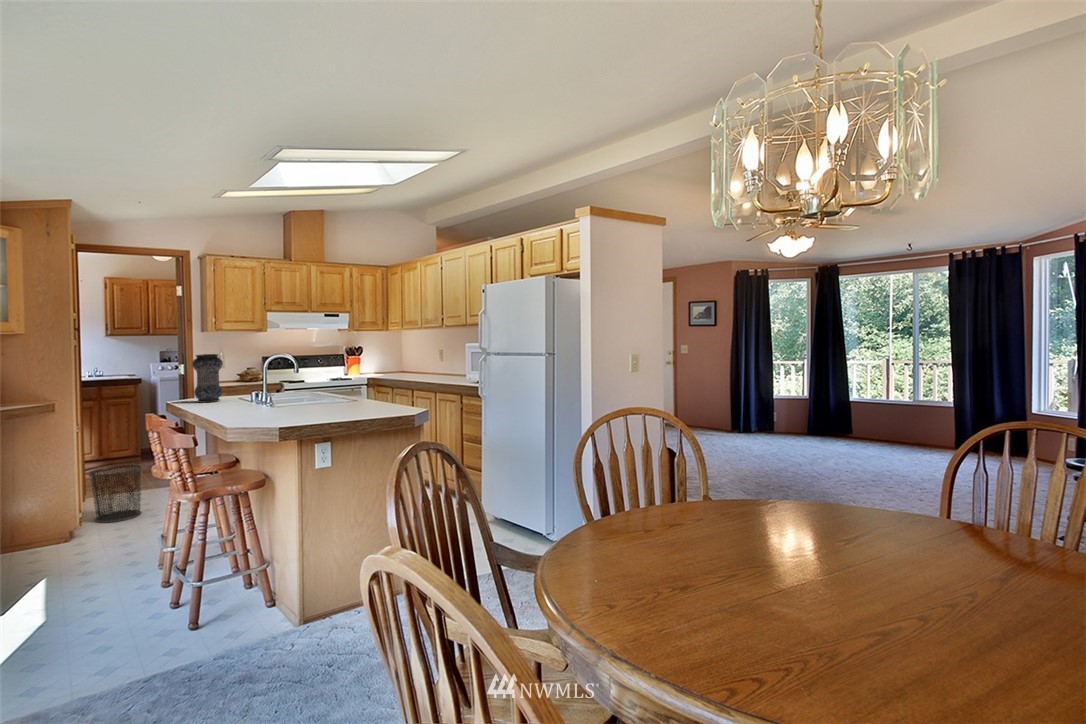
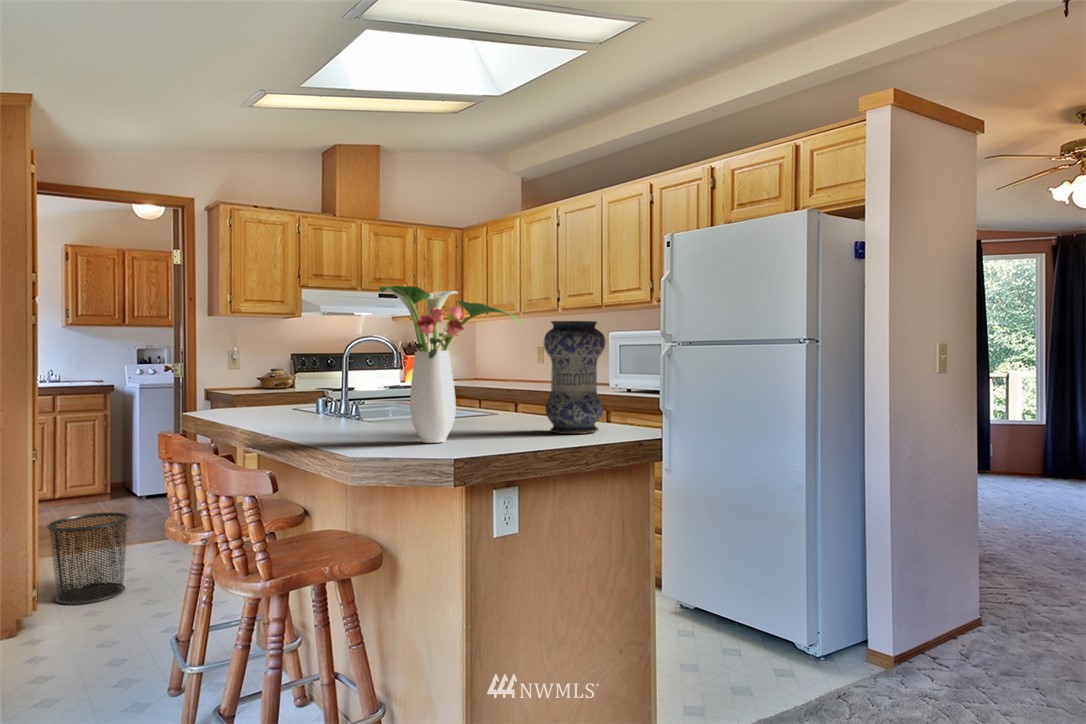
flower arrangement: none [243,338,323,420] -> present [379,285,519,443]
vase: present [192,354,223,403] -> present [544,321,605,434]

